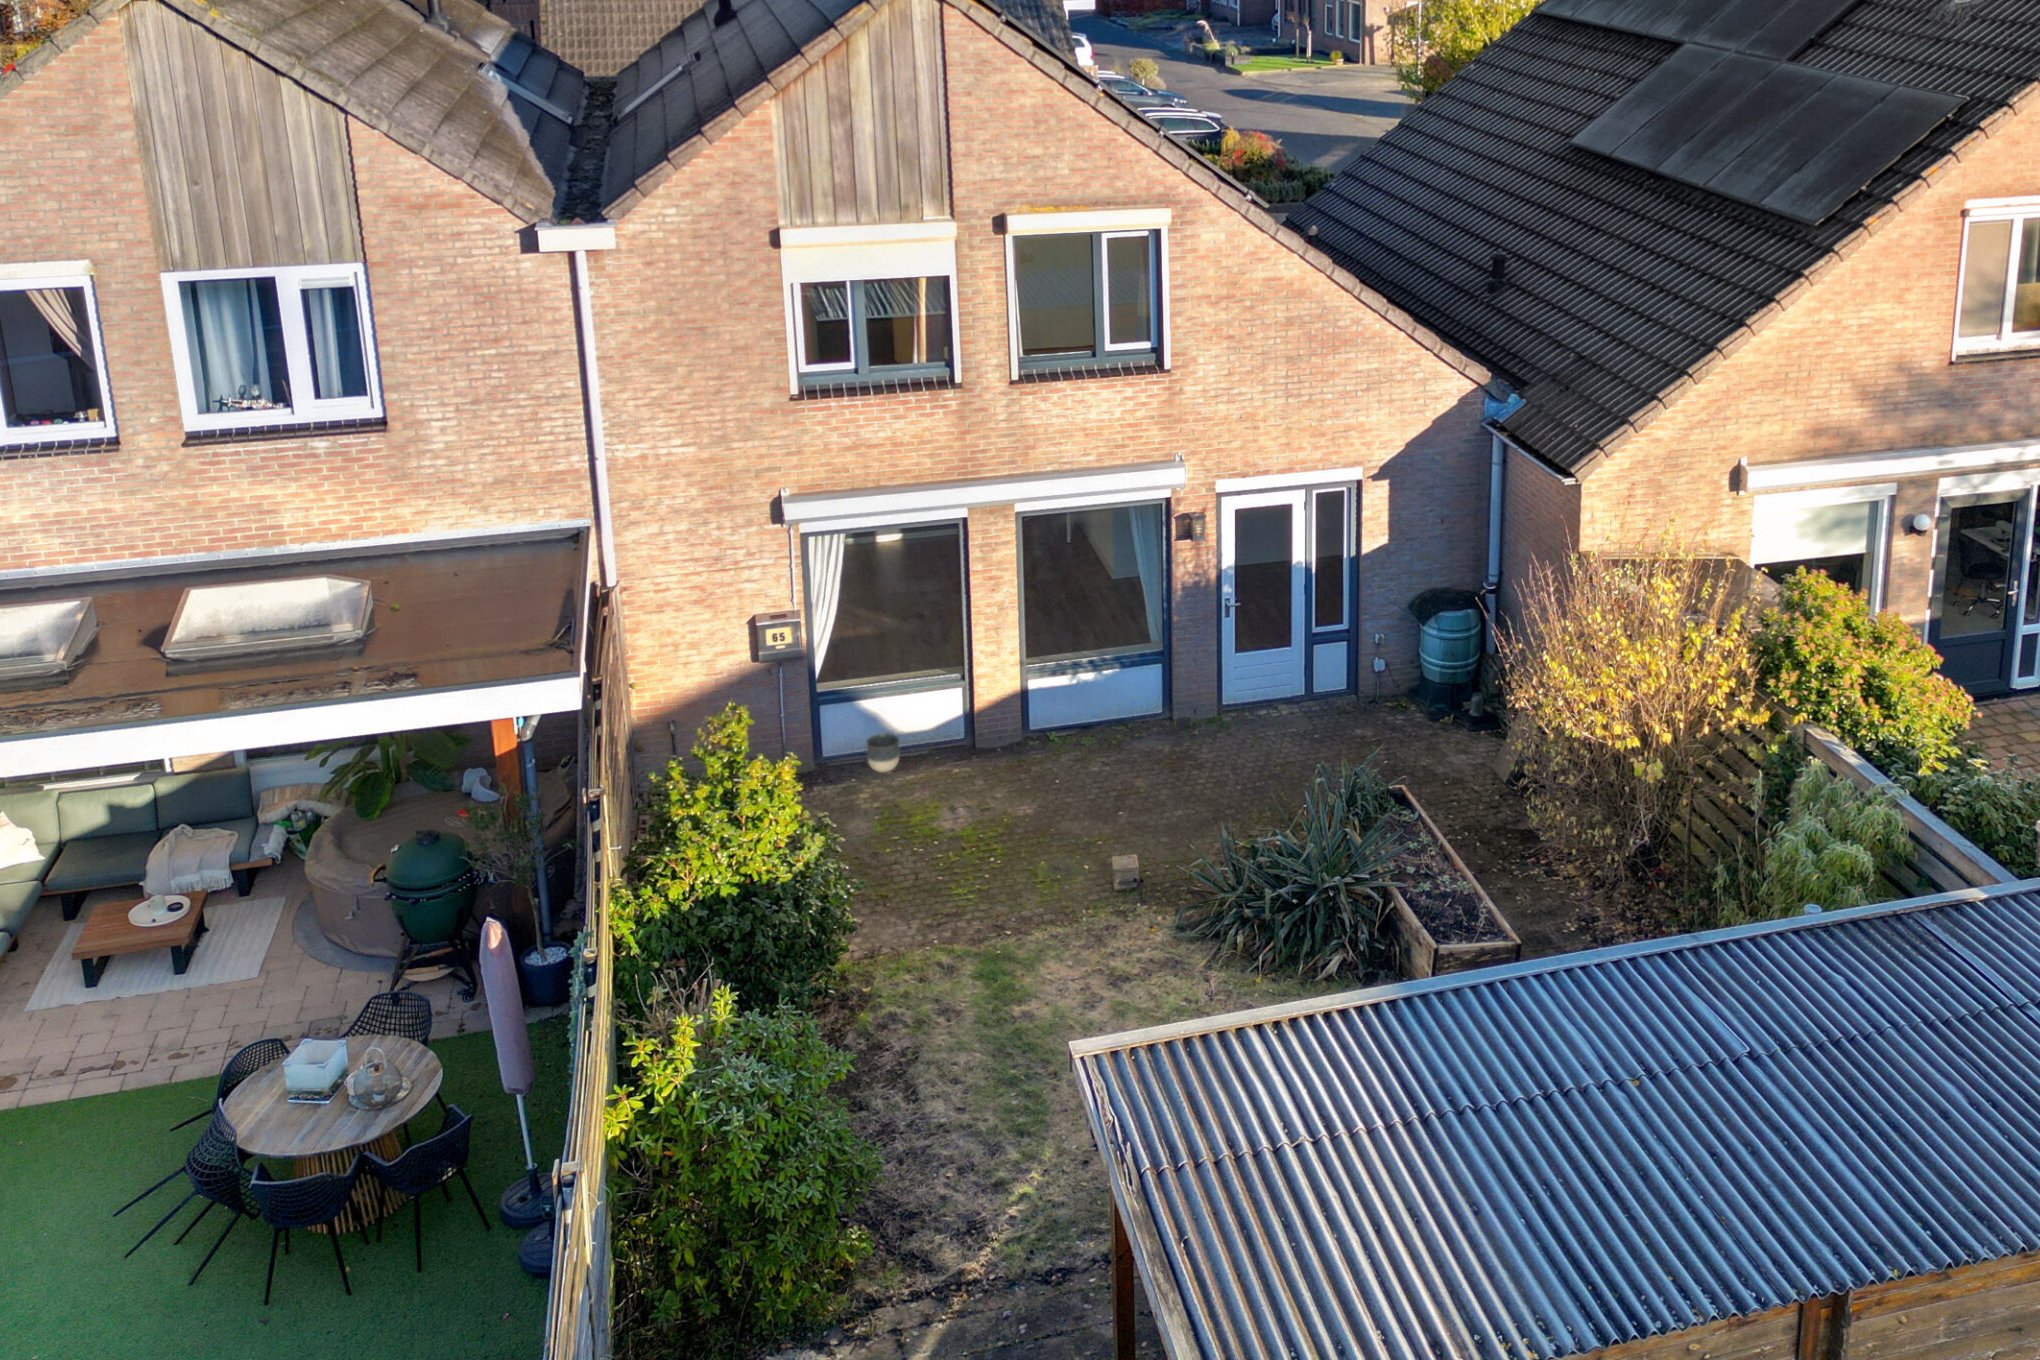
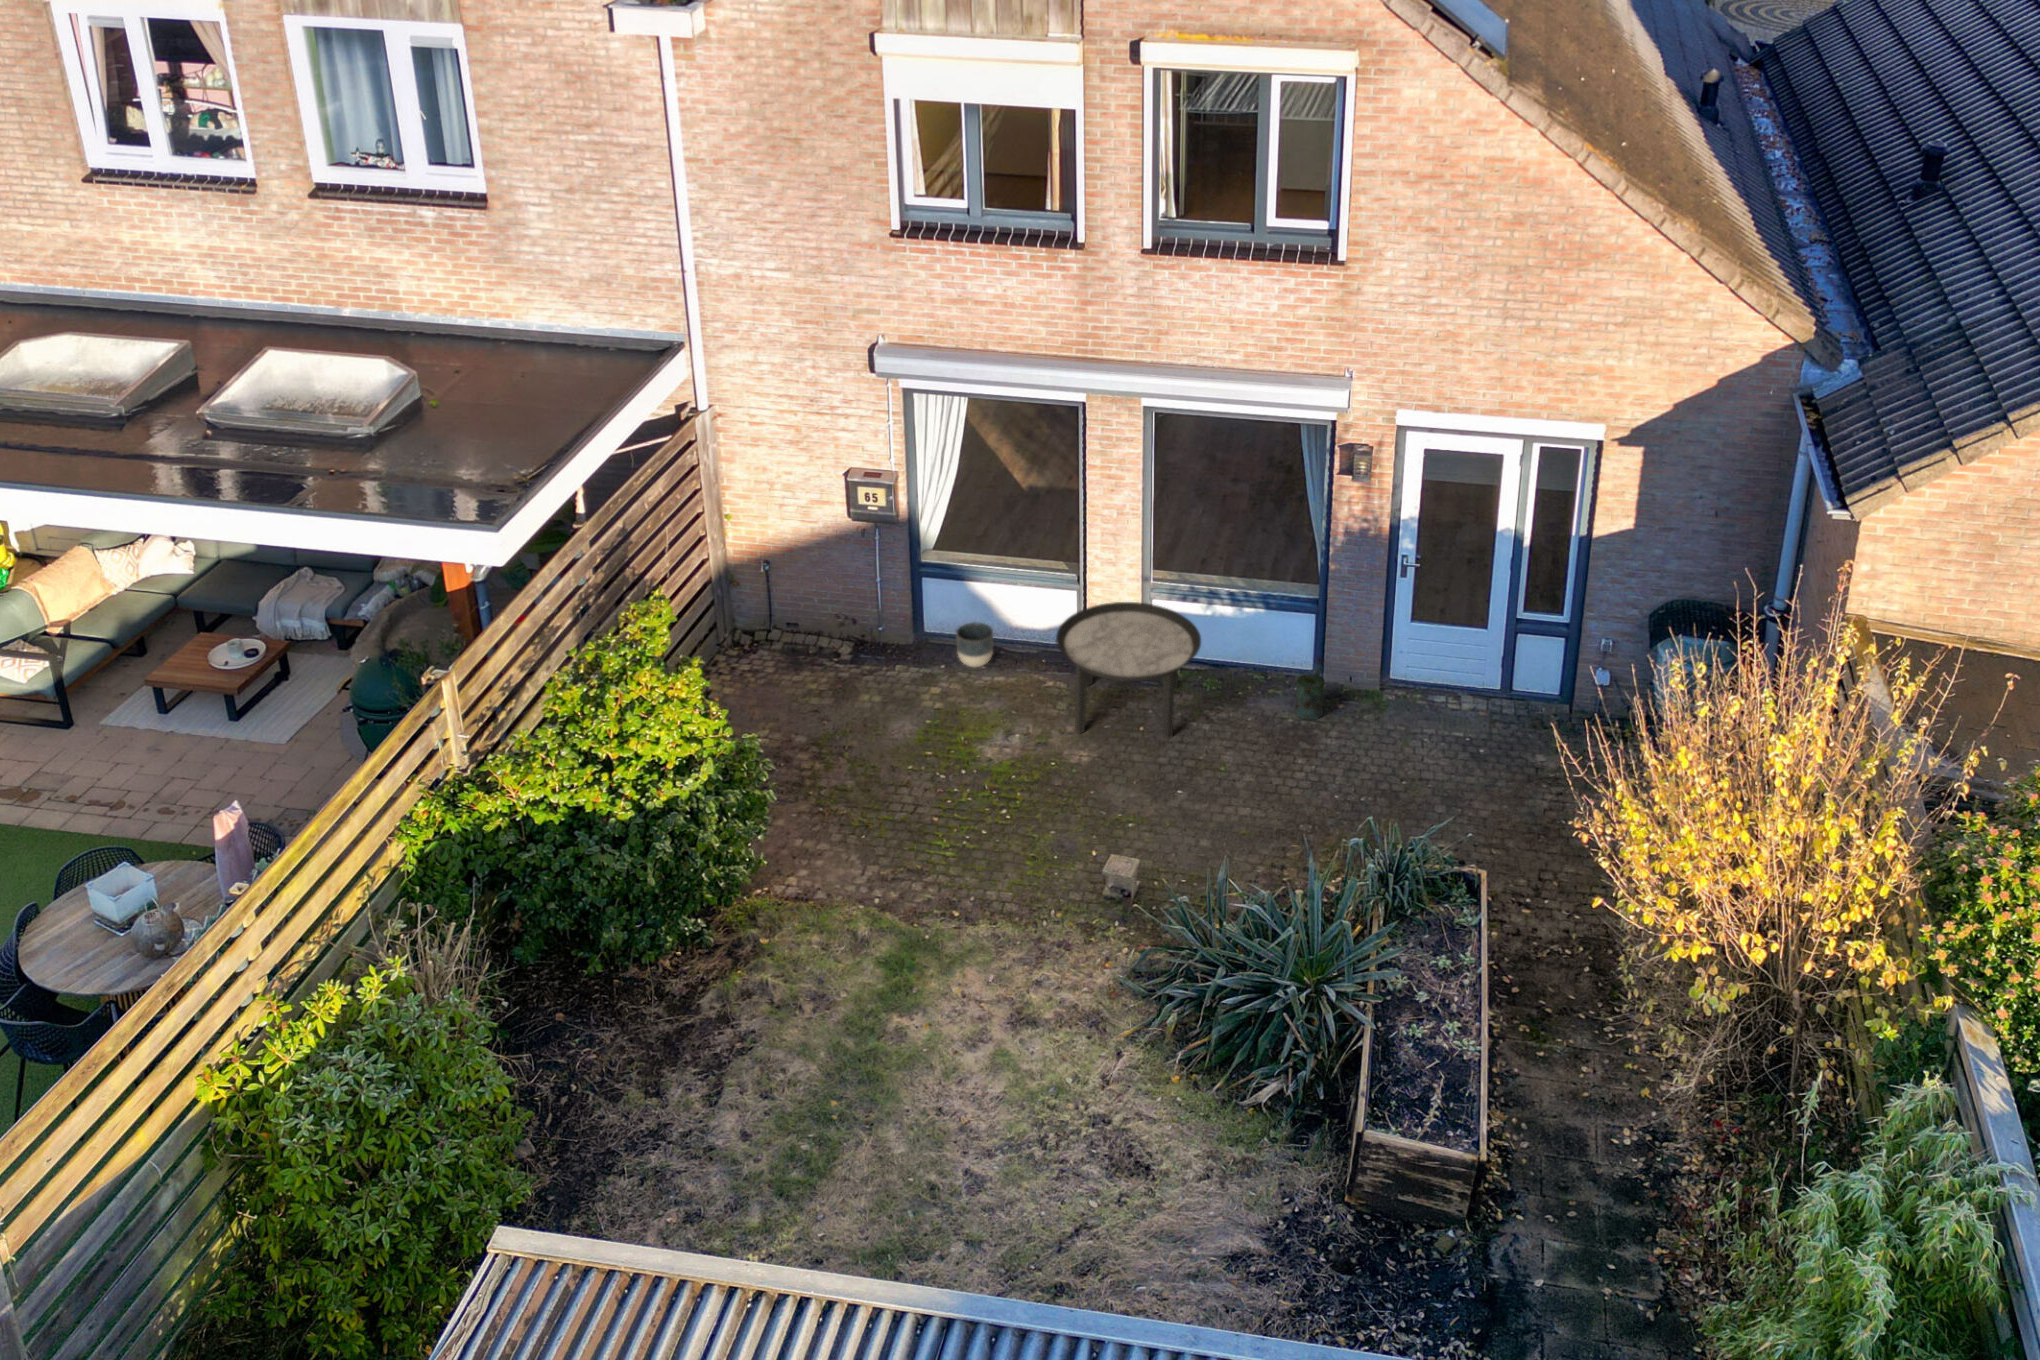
round table: none [972,683,1094,796] -> present [1056,602,1201,739]
watering can: none [1163,697,1186,746] -> present [1295,658,1325,720]

